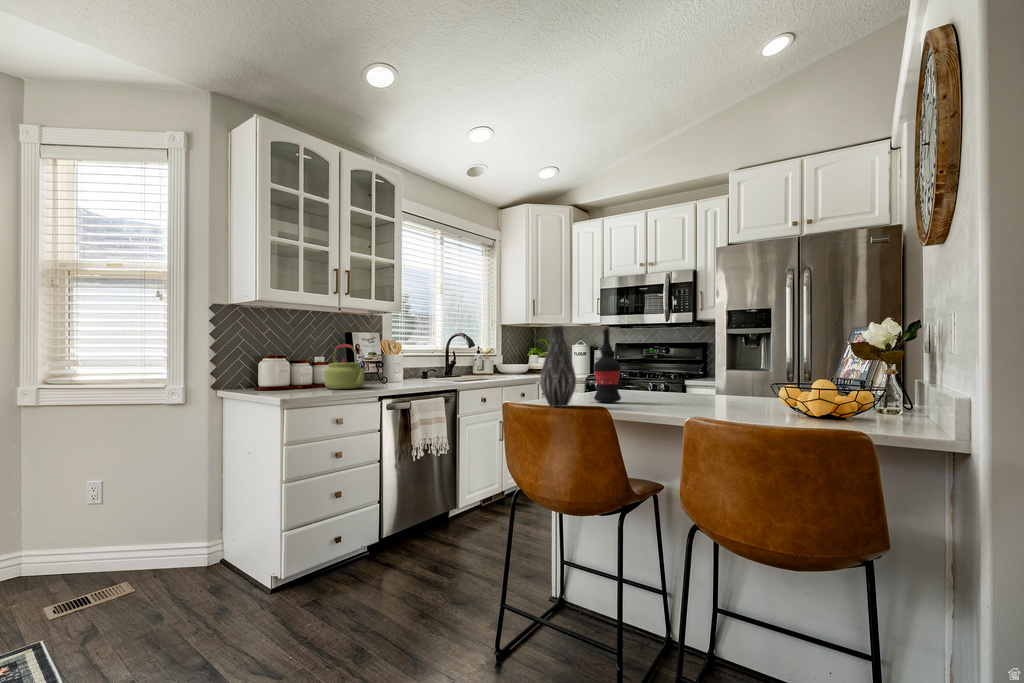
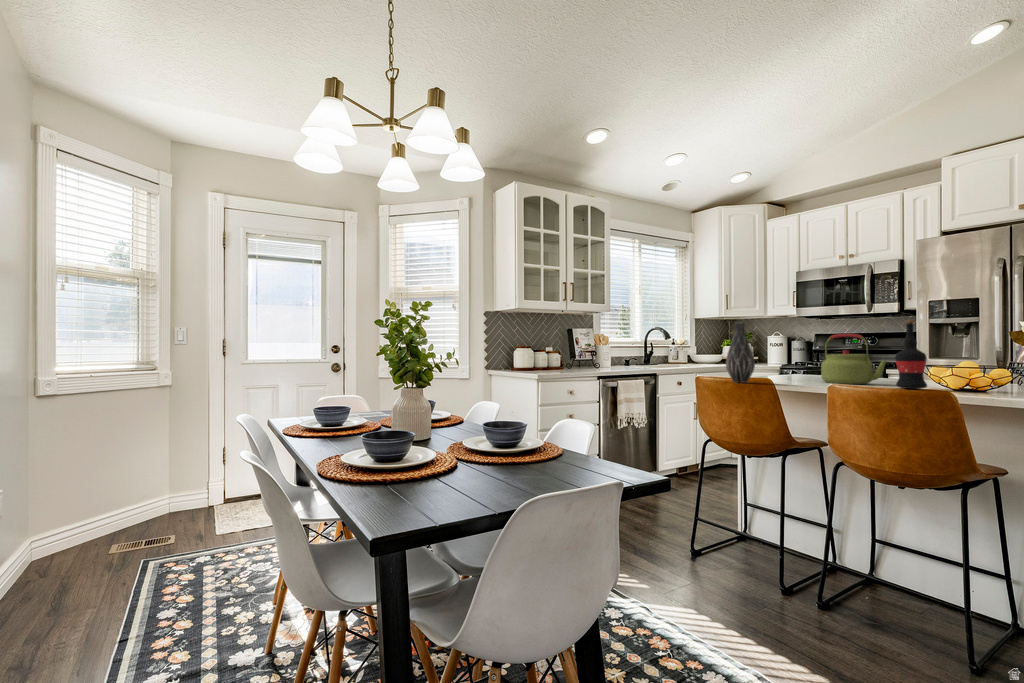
wine bottle: present [594,326,621,402] -> present [895,320,927,389]
kettle: present [325,344,365,389] -> present [821,334,887,384]

